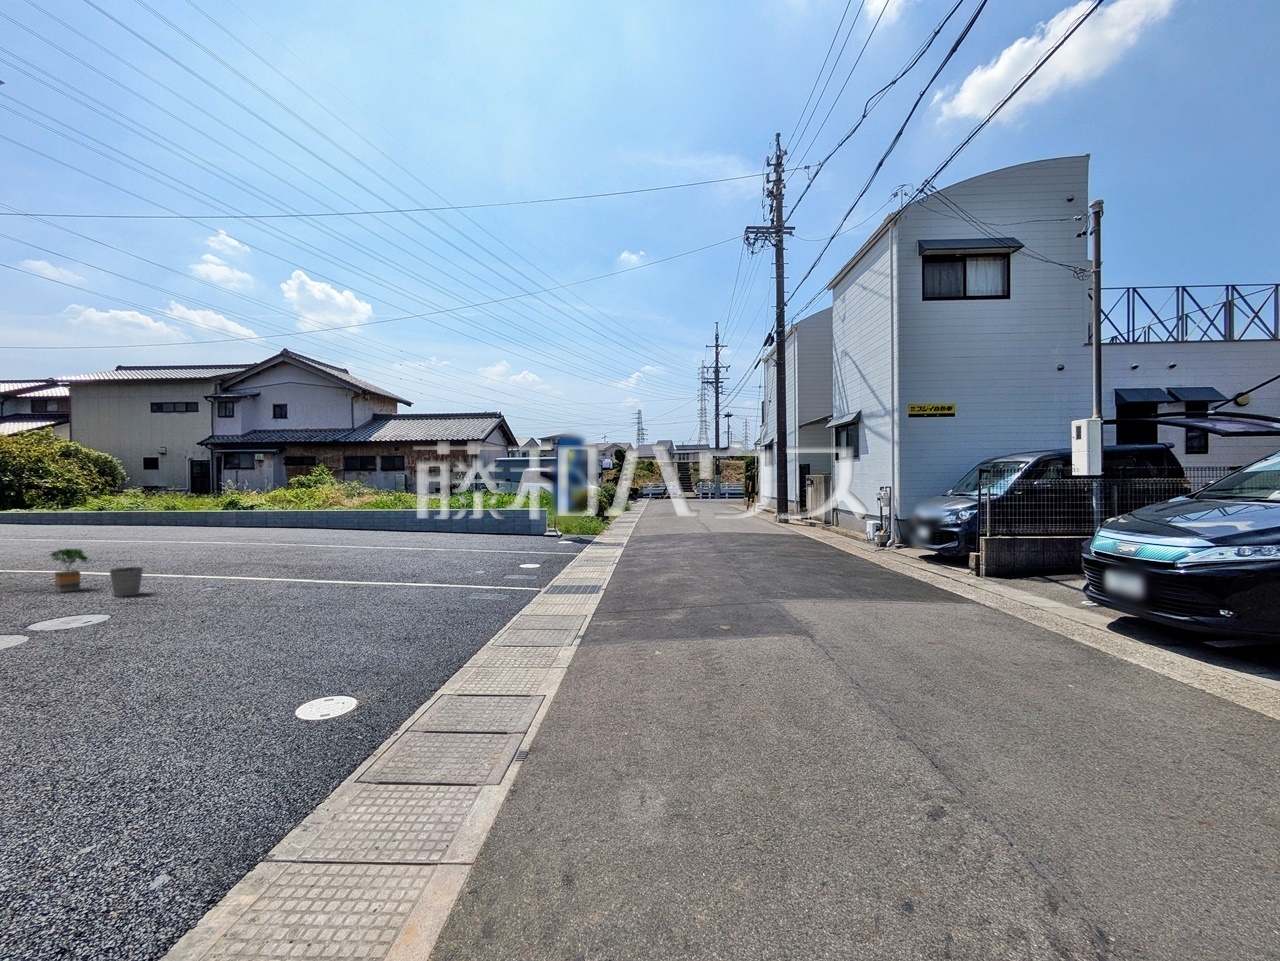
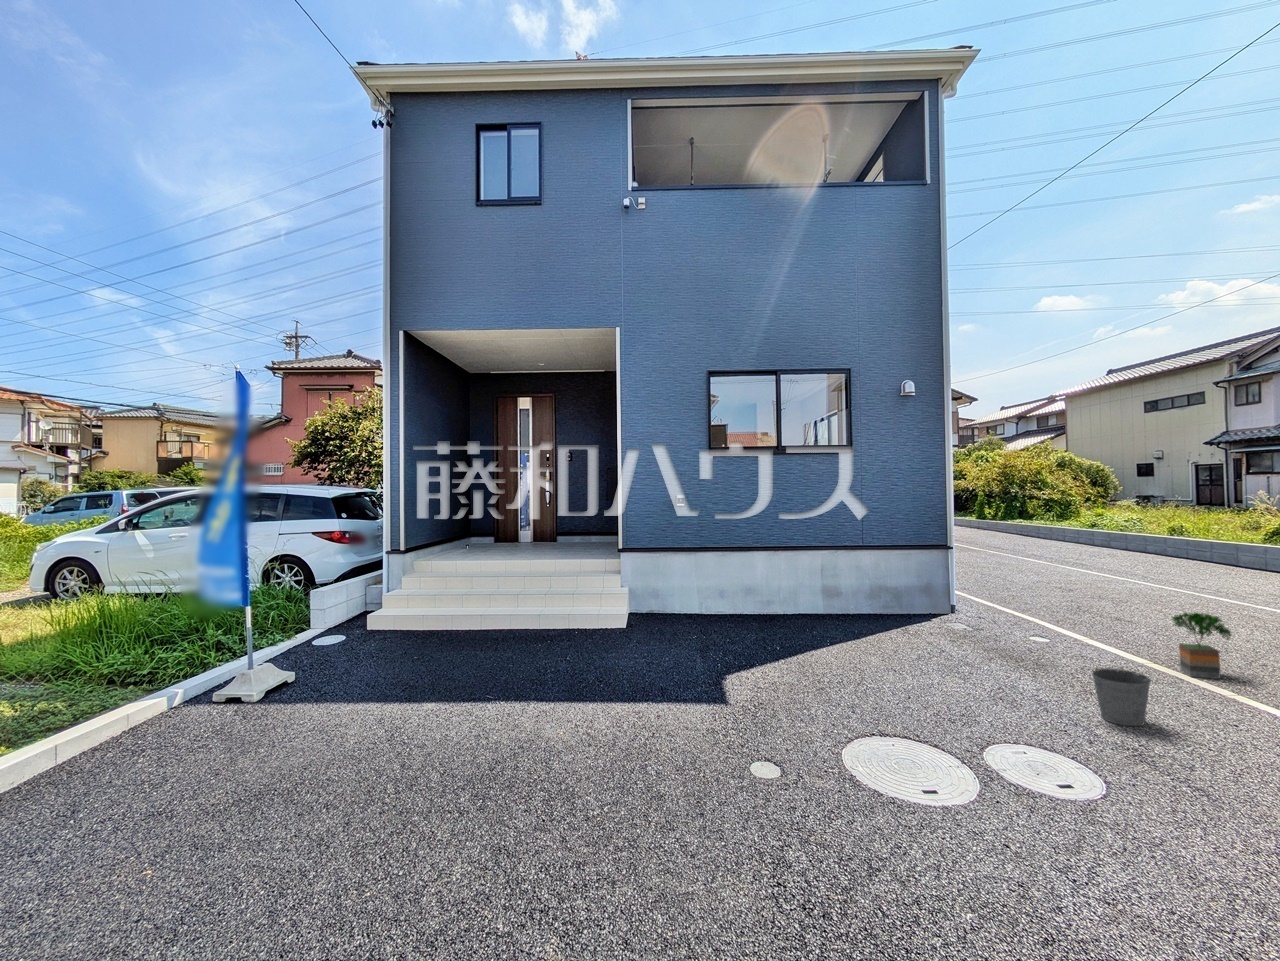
potted tree: present [50,549,88,592] -> present [1172,612,1232,679]

